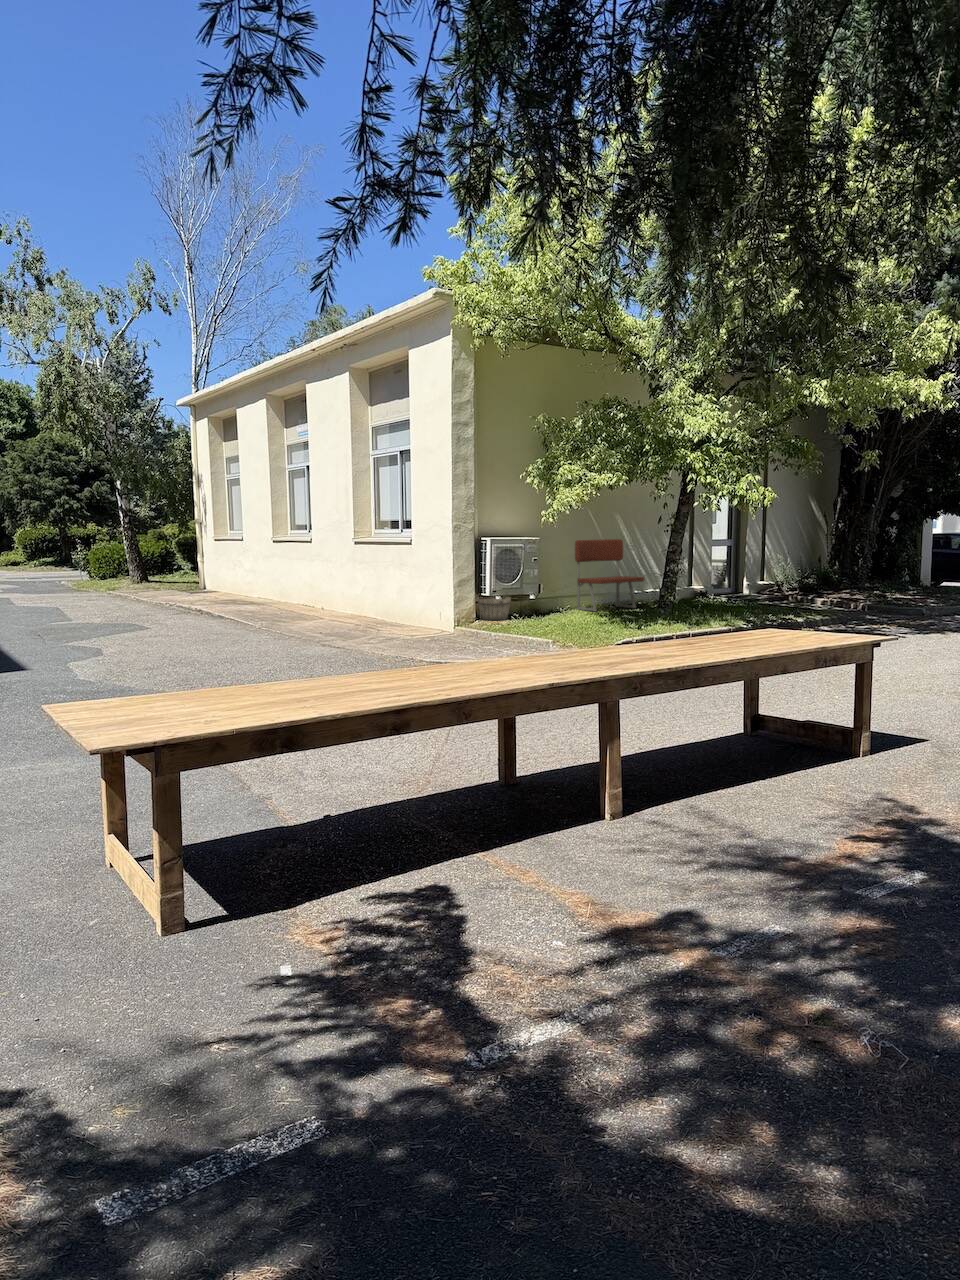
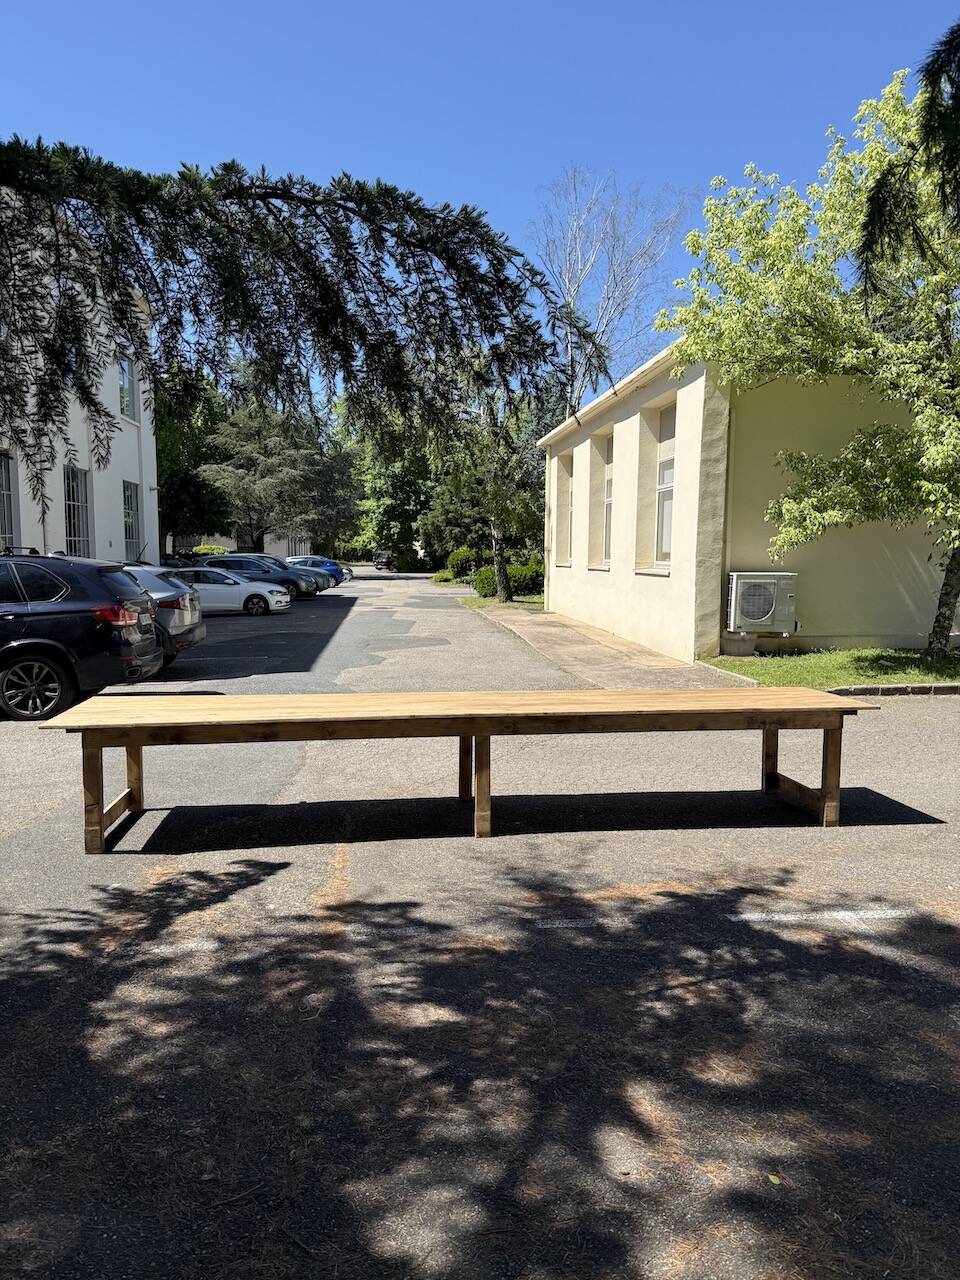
bench: present [575,539,645,611] -> none [845,578,927,654]

